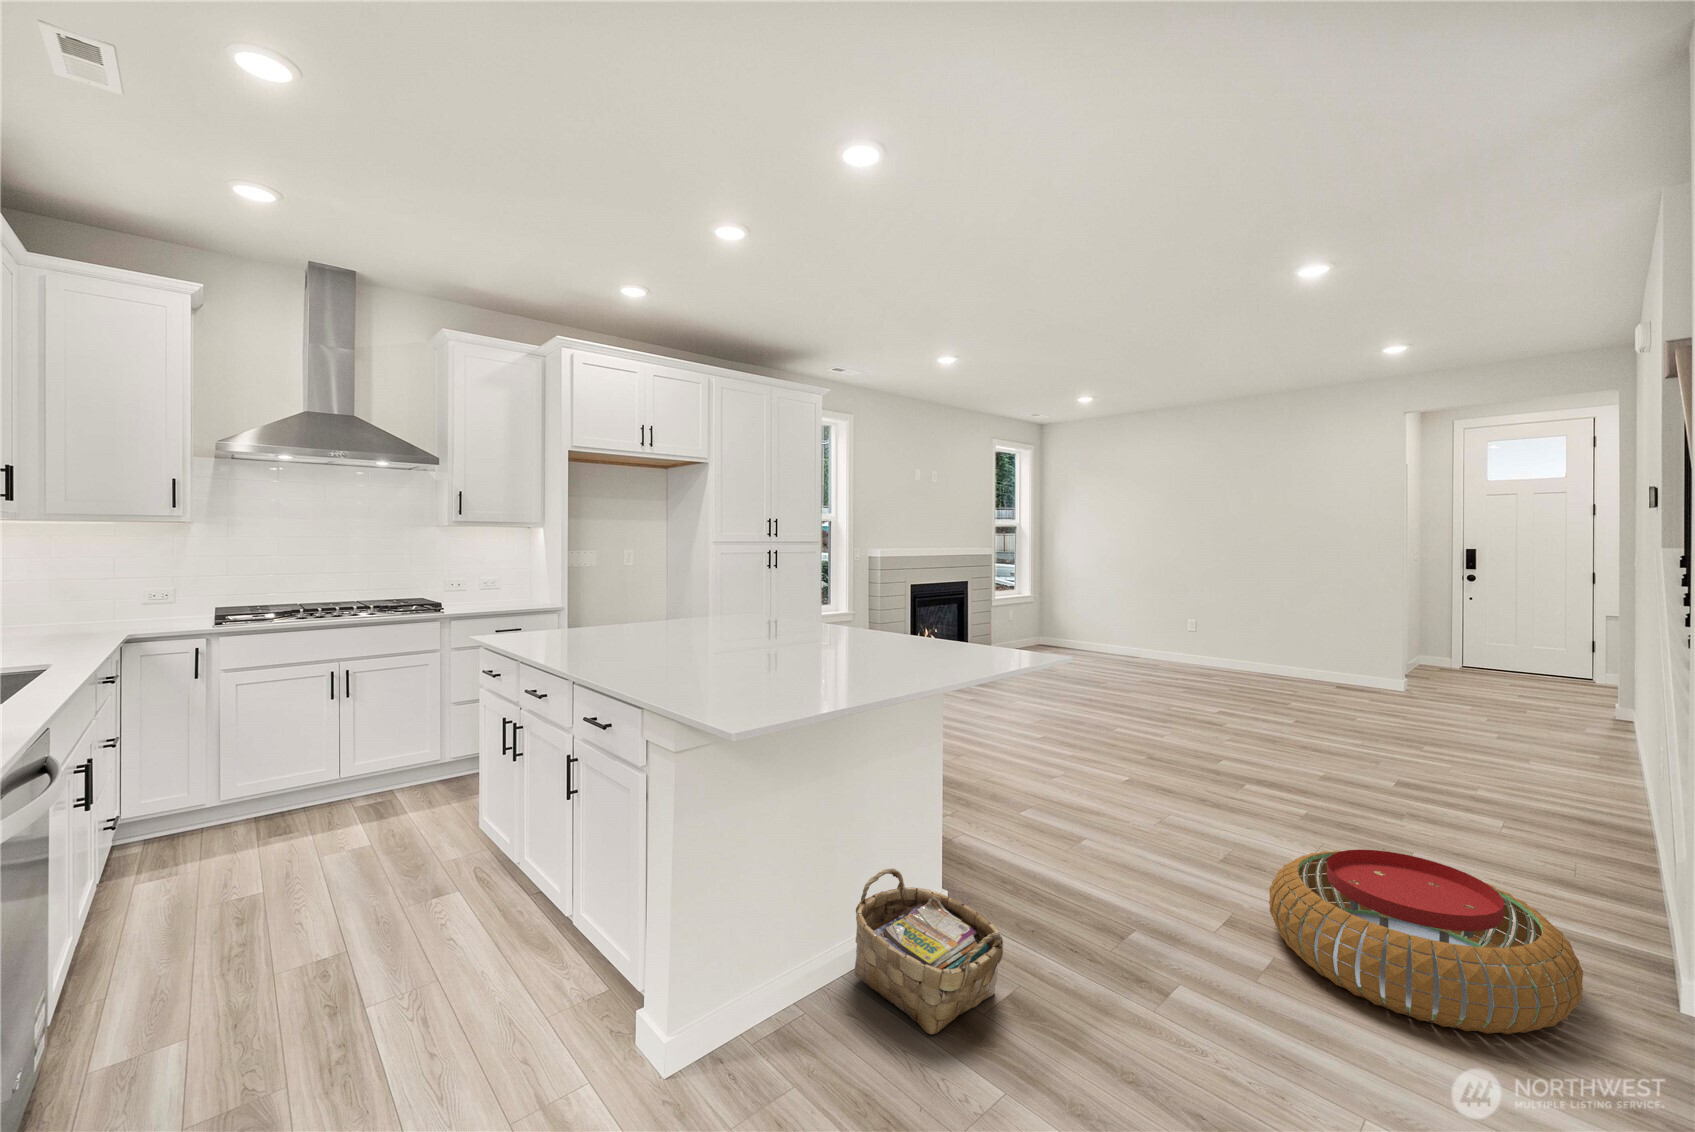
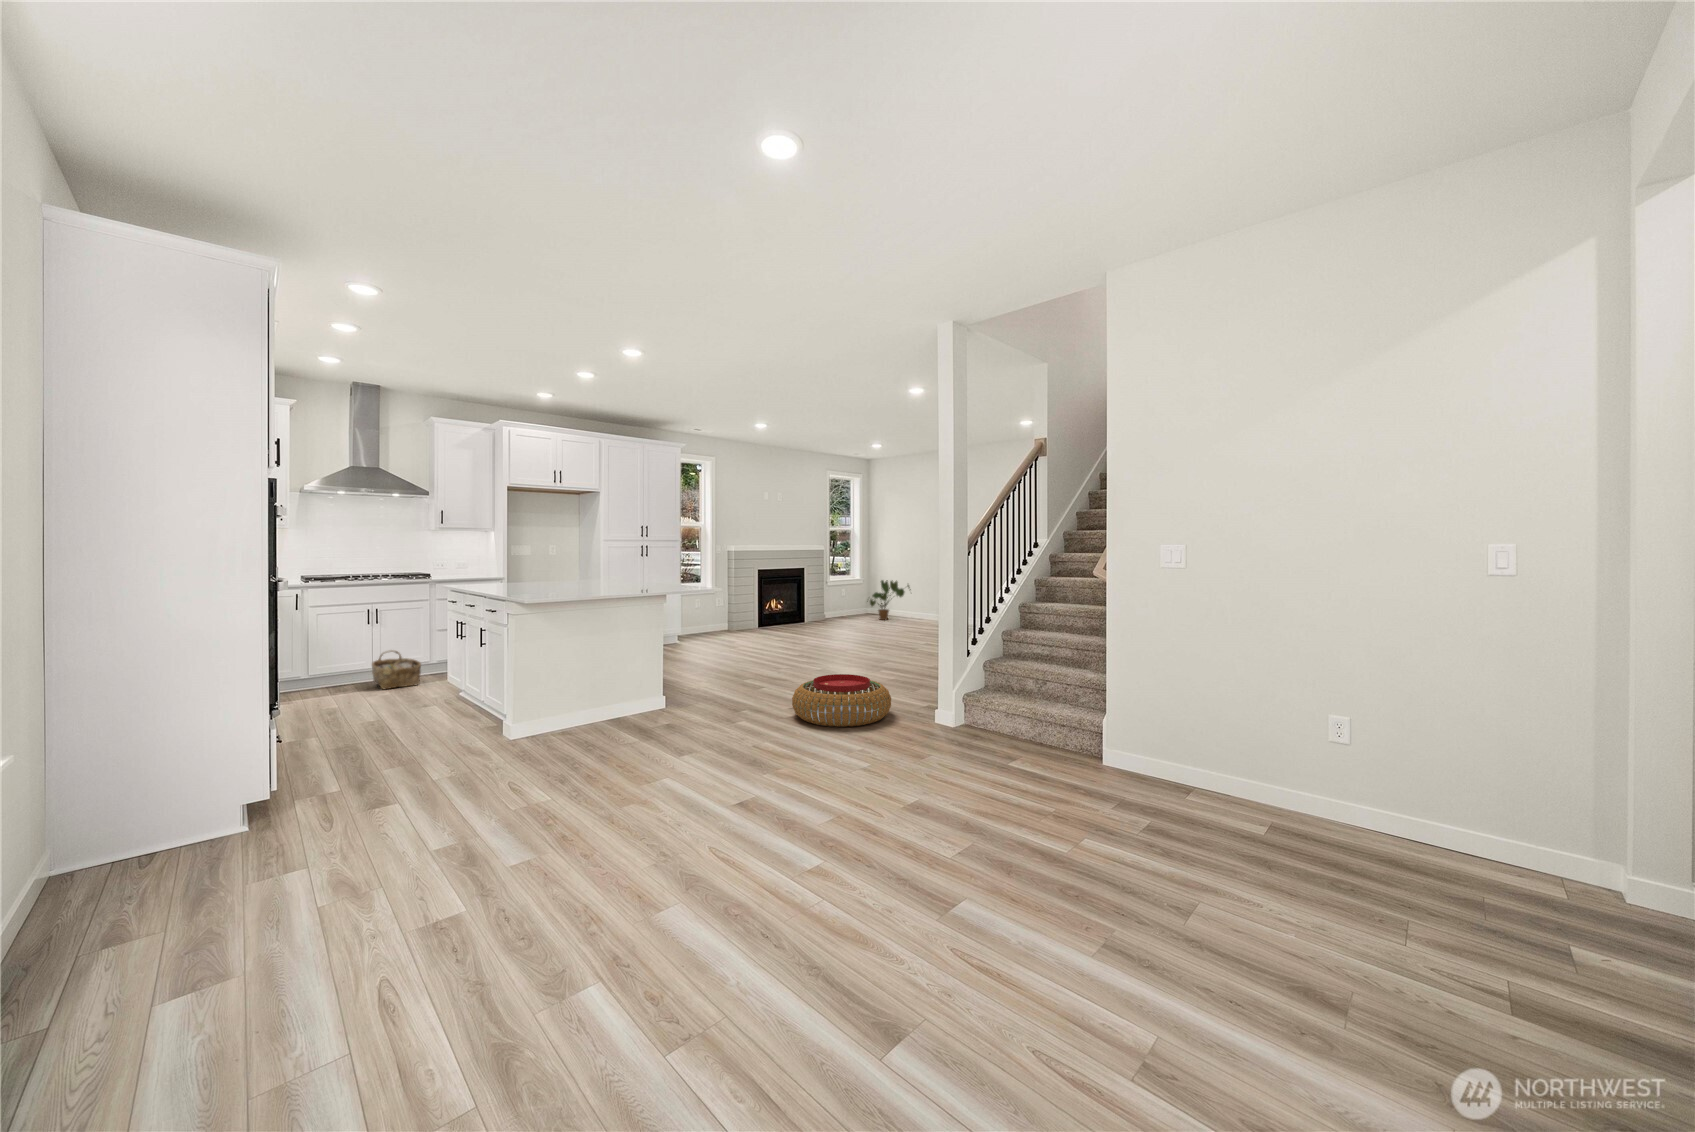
house plant: none [1051,595,1118,654] -> present [867,580,911,620]
woven basket: present [854,869,1003,1034] -> present [372,650,421,689]

